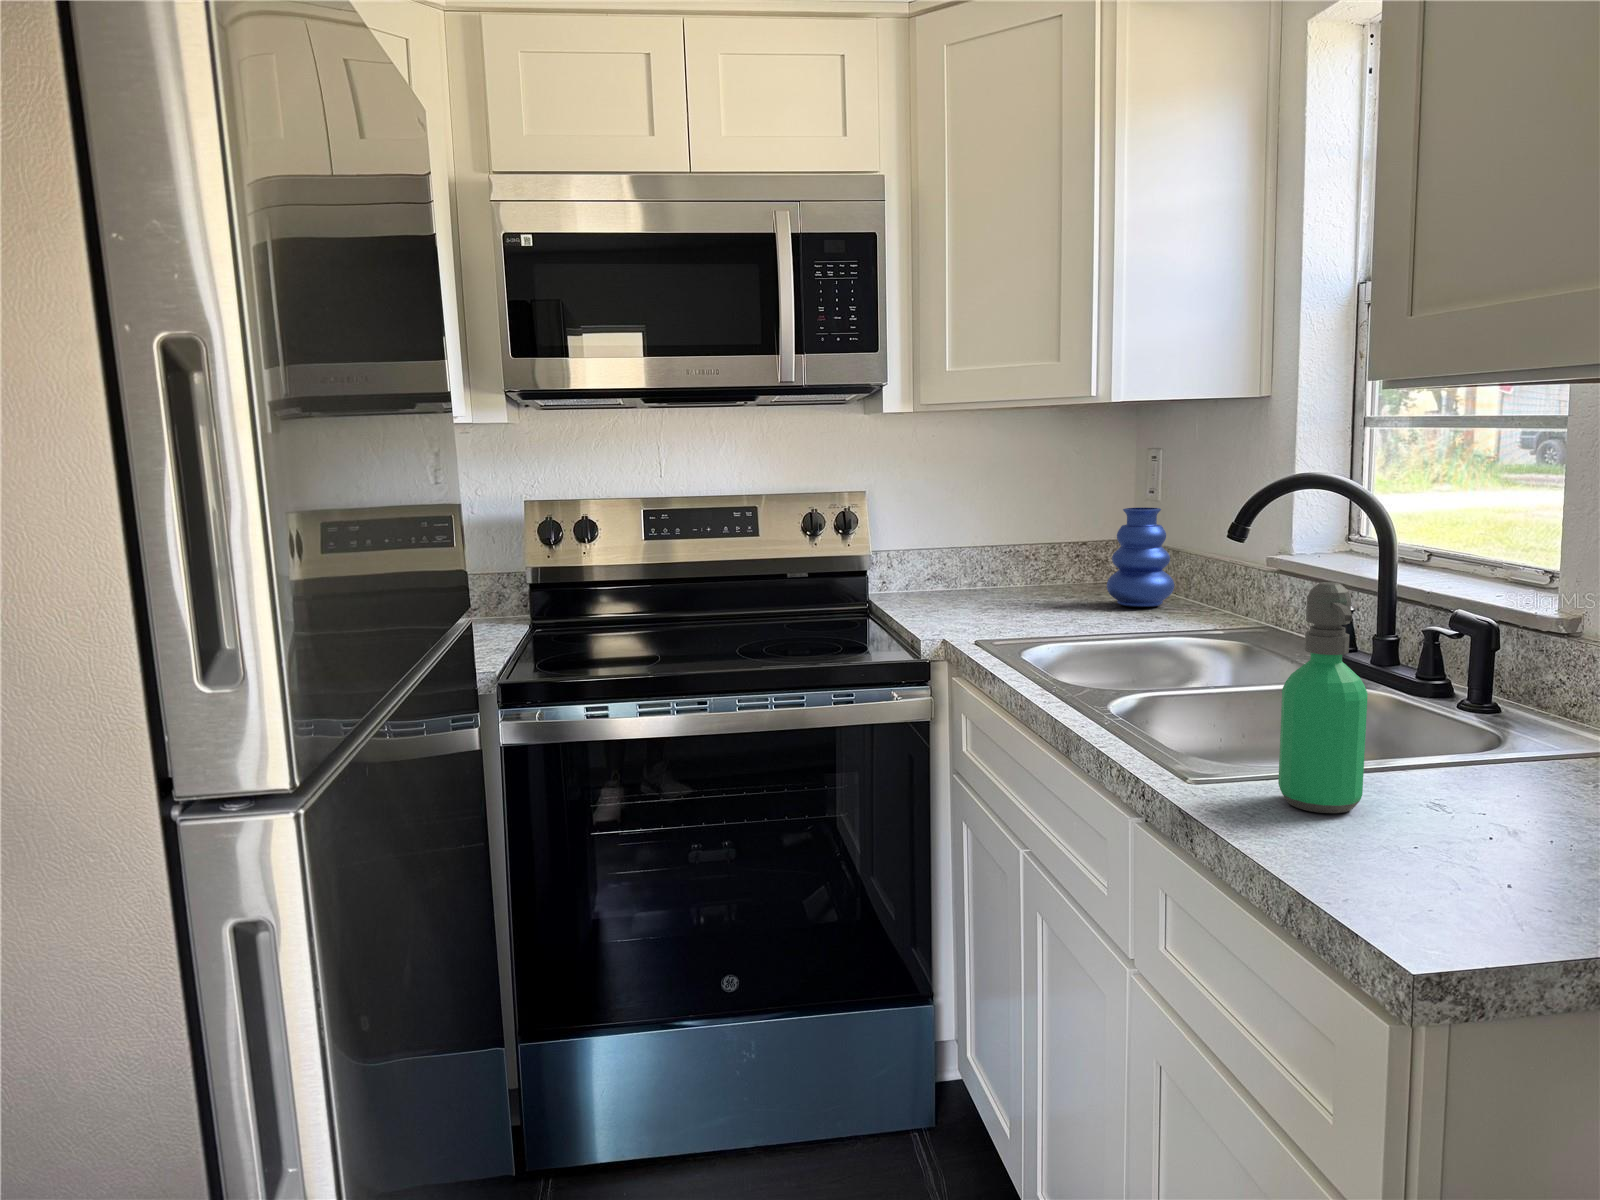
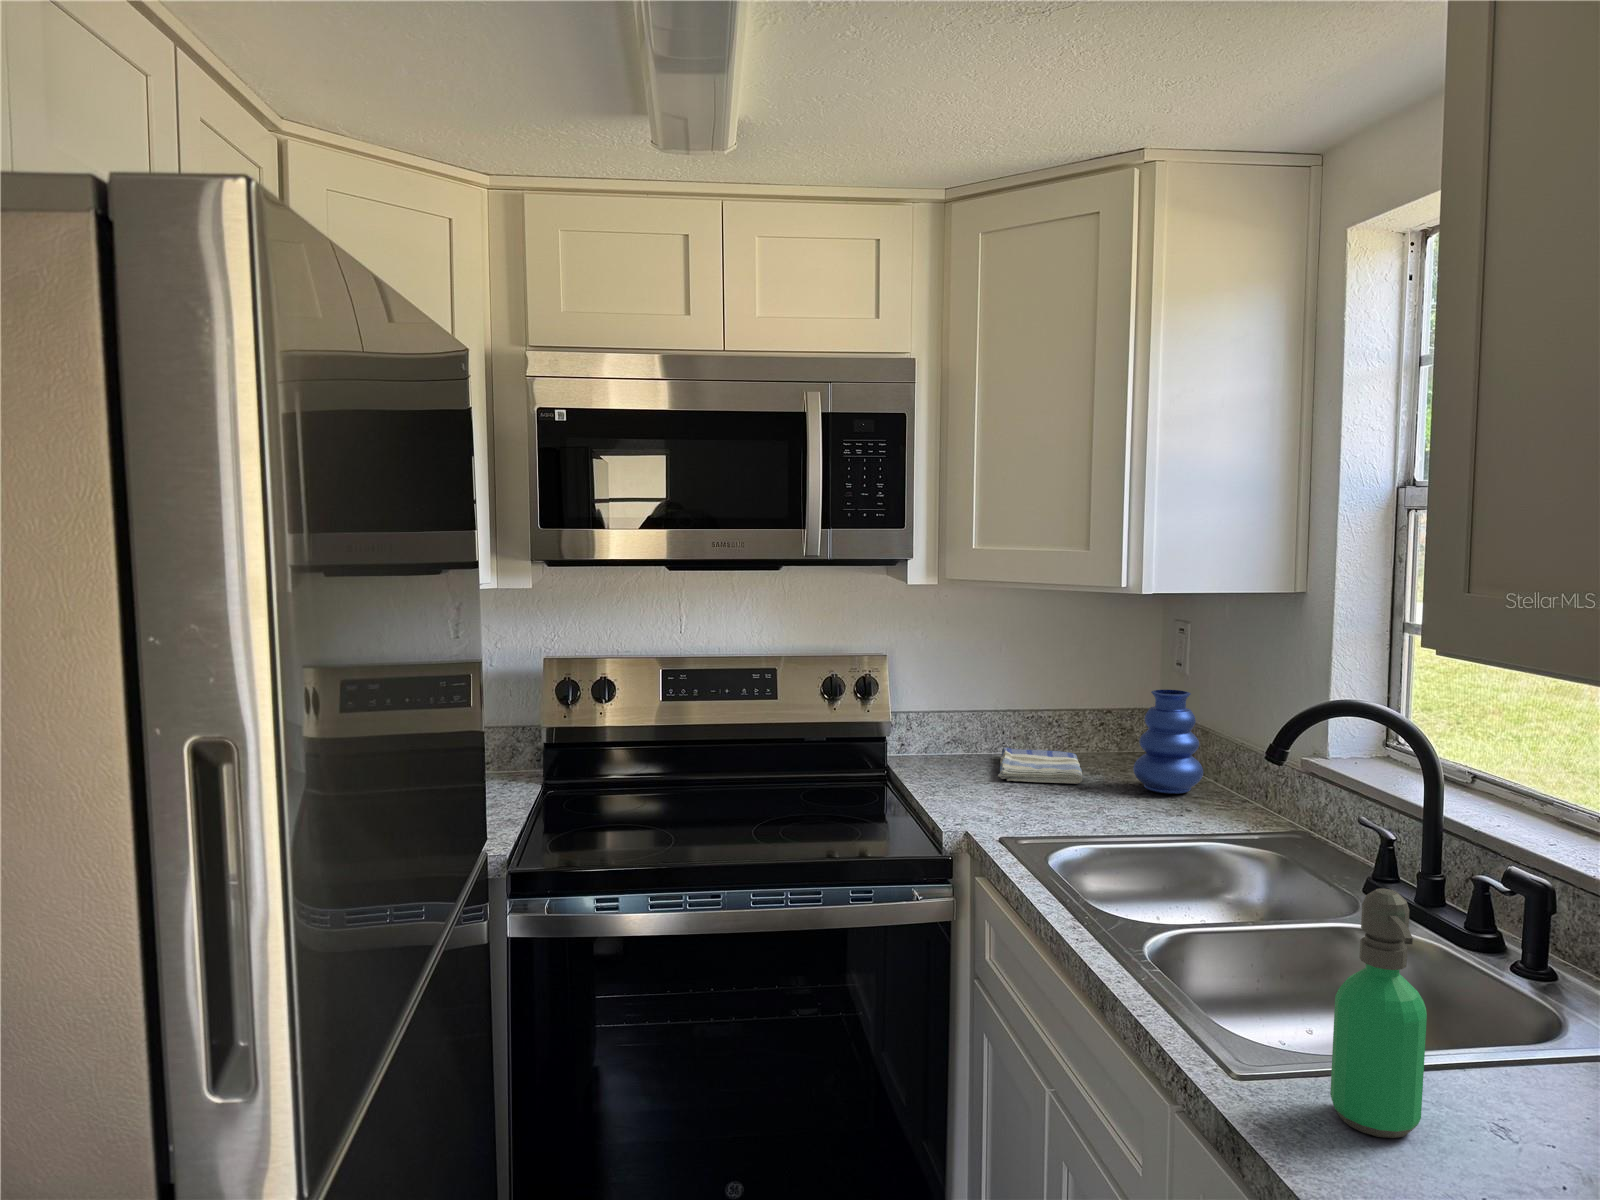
dish towel: none [975,579,1057,604] -> present [998,748,1083,784]

